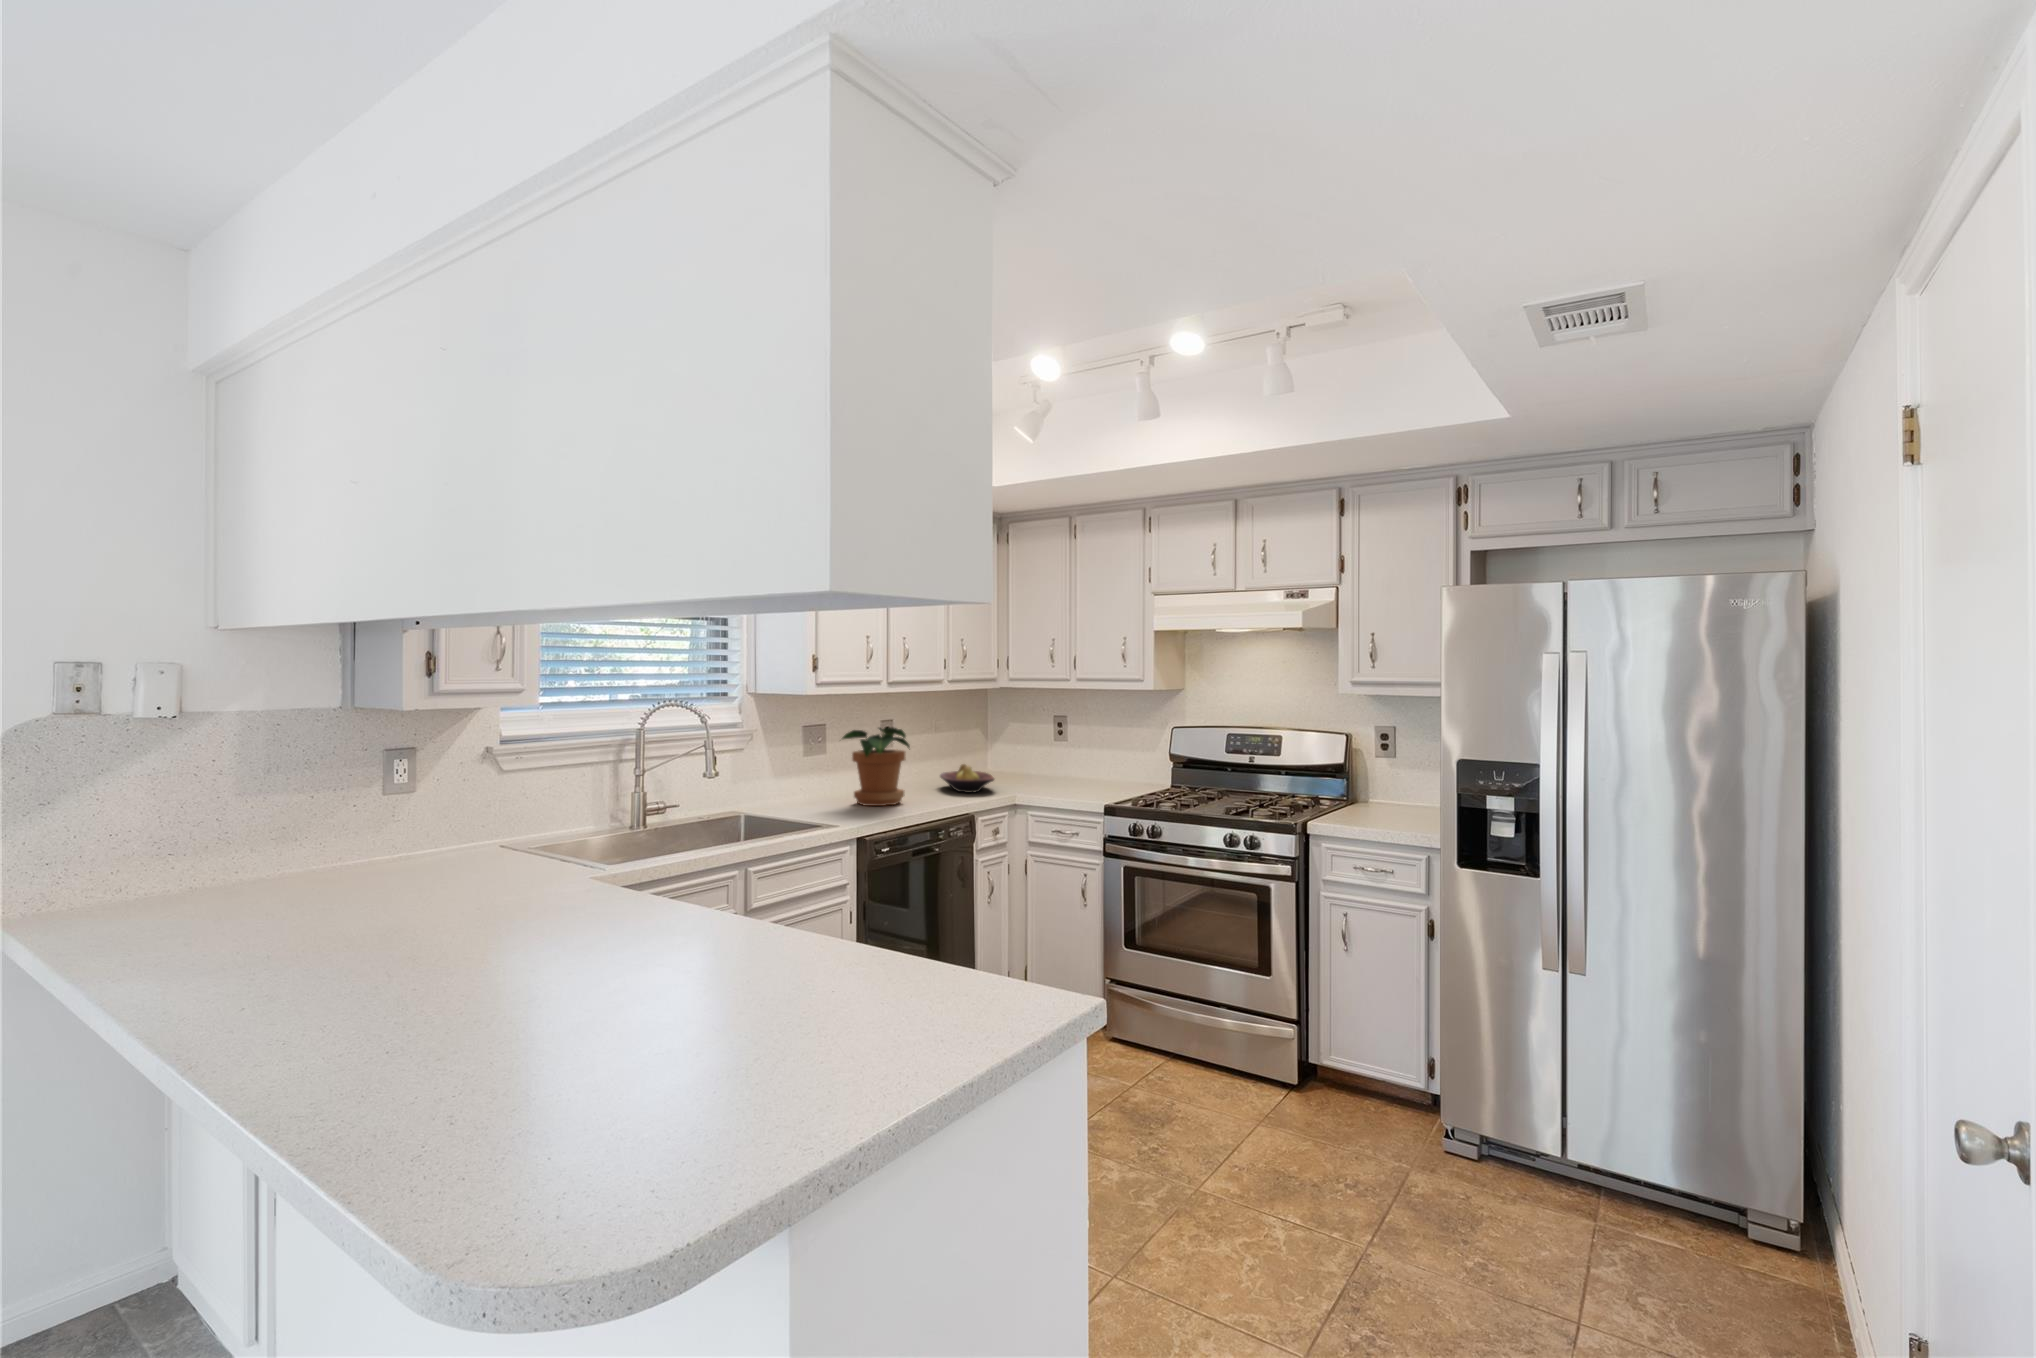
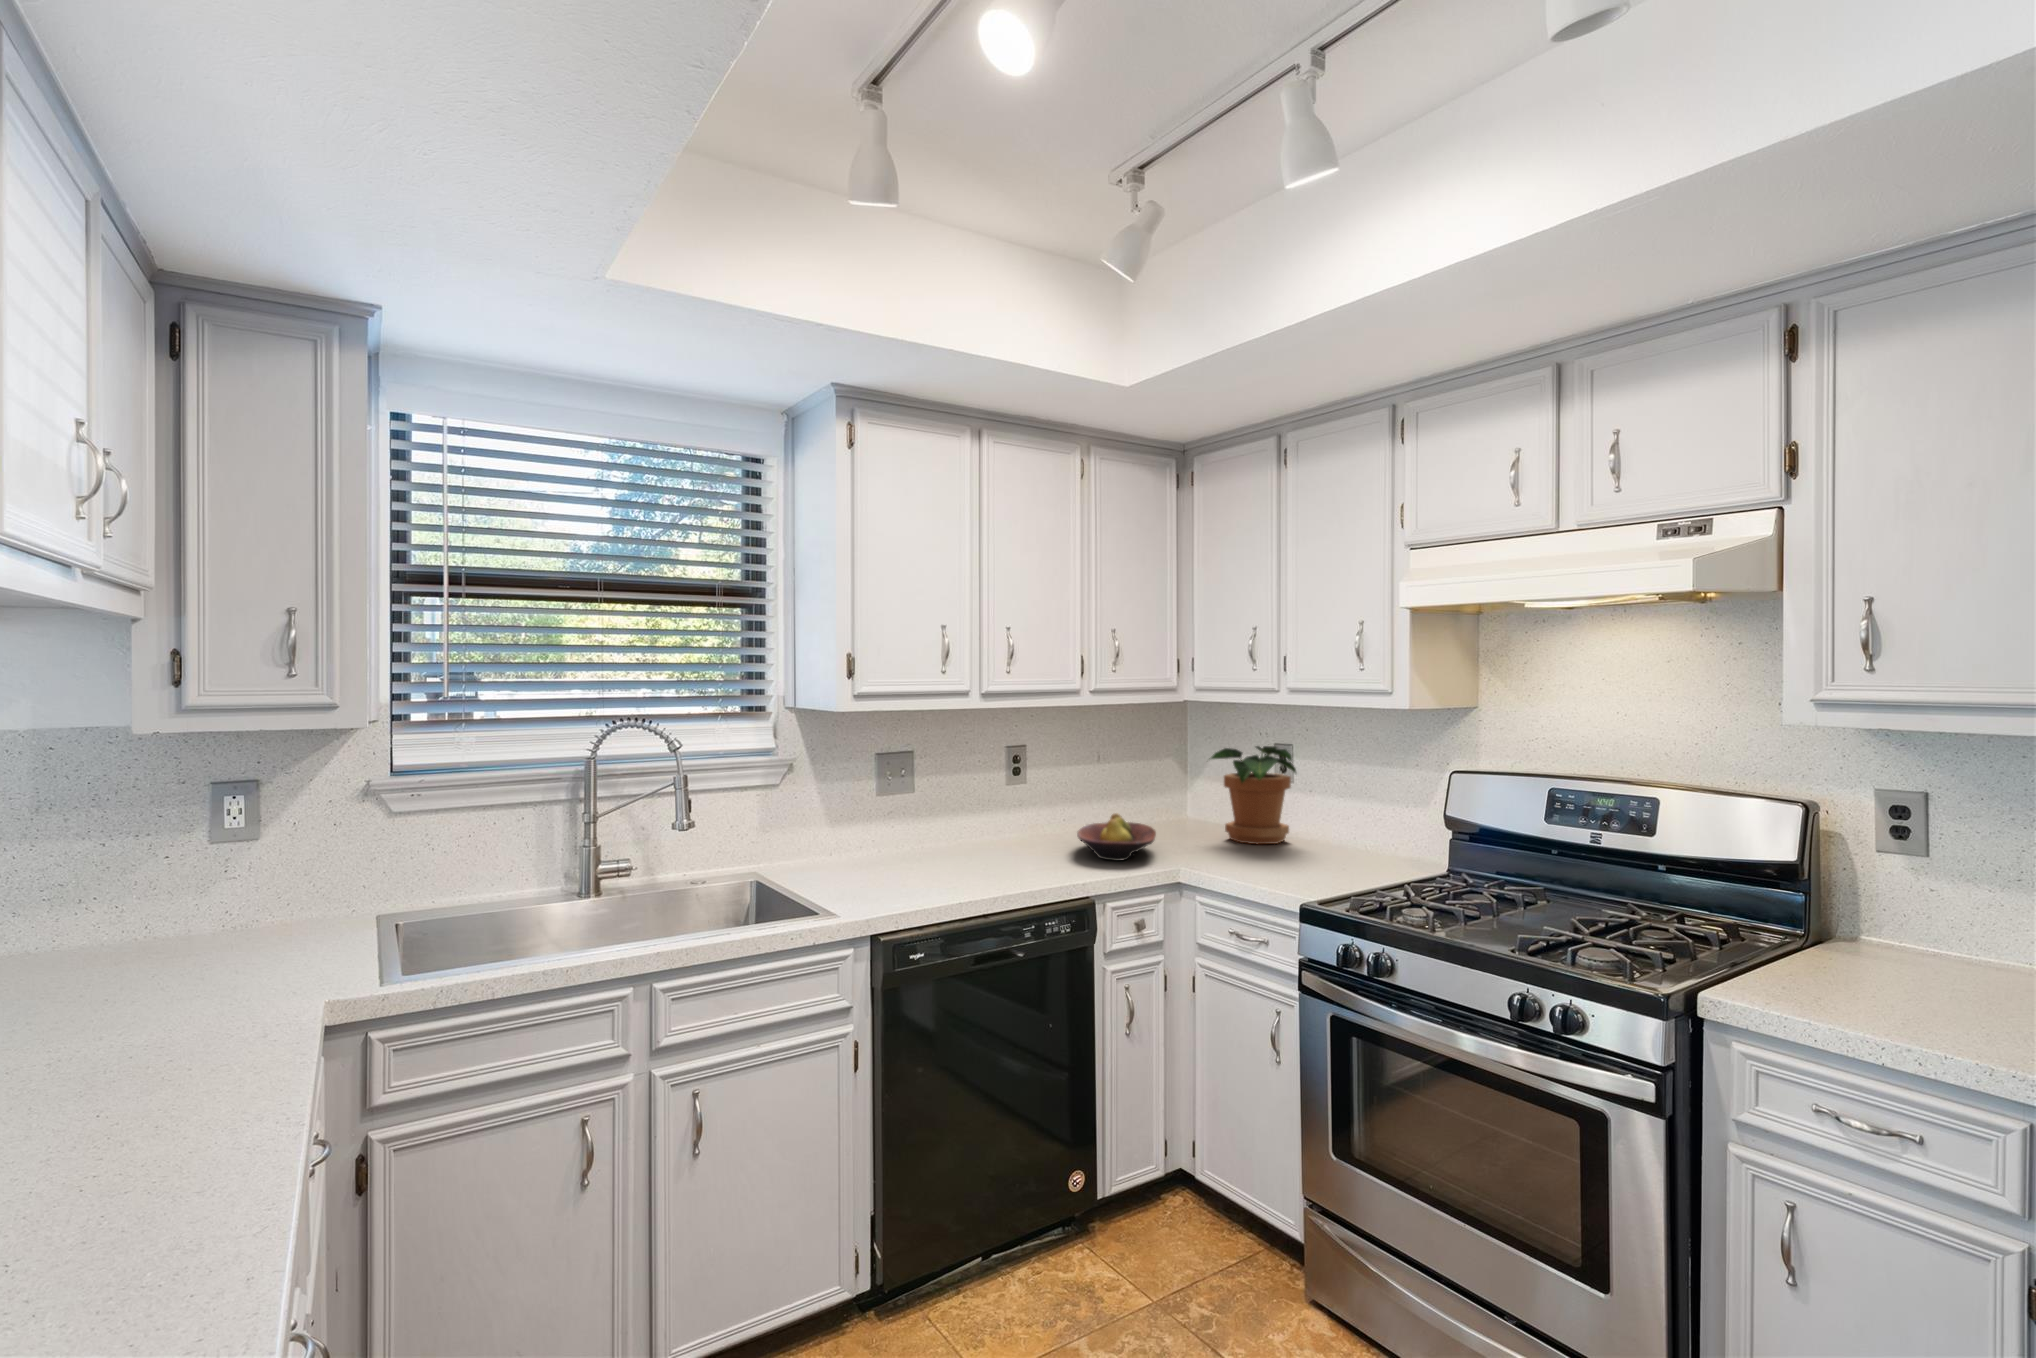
potted plant: present [842,727,910,806] -> present [1211,746,1296,844]

